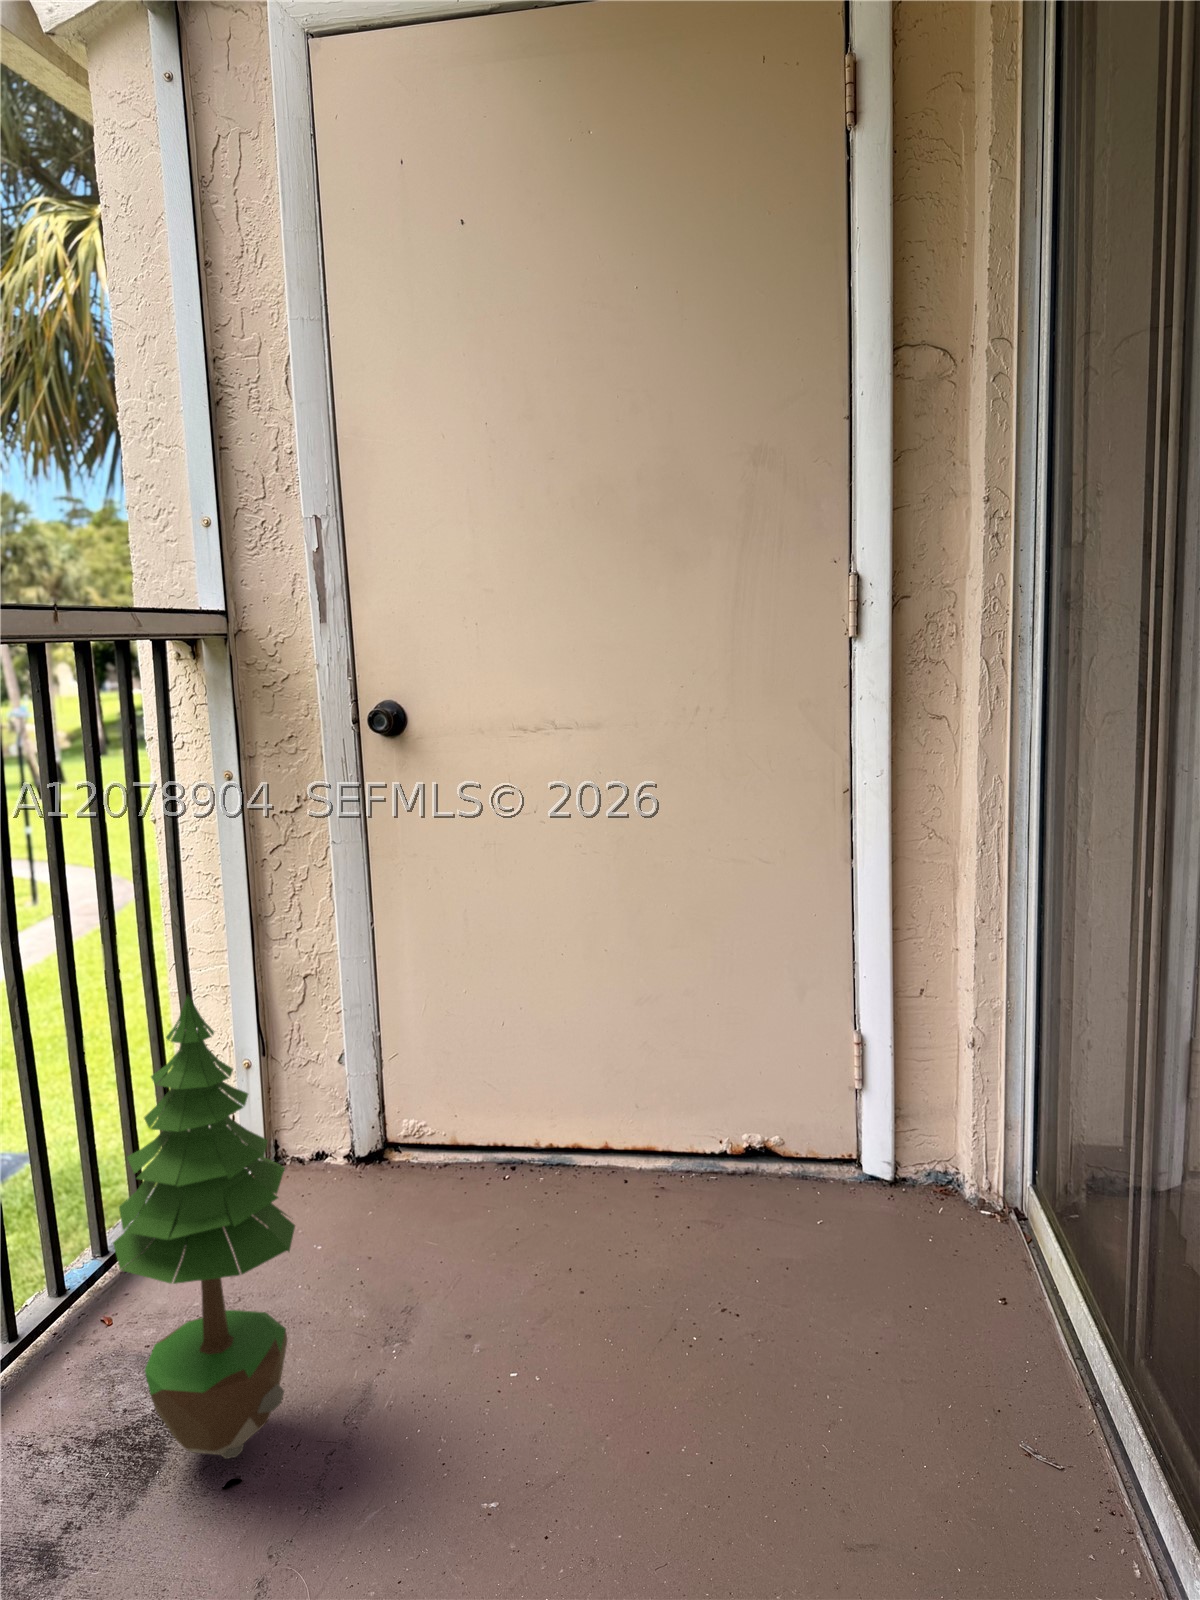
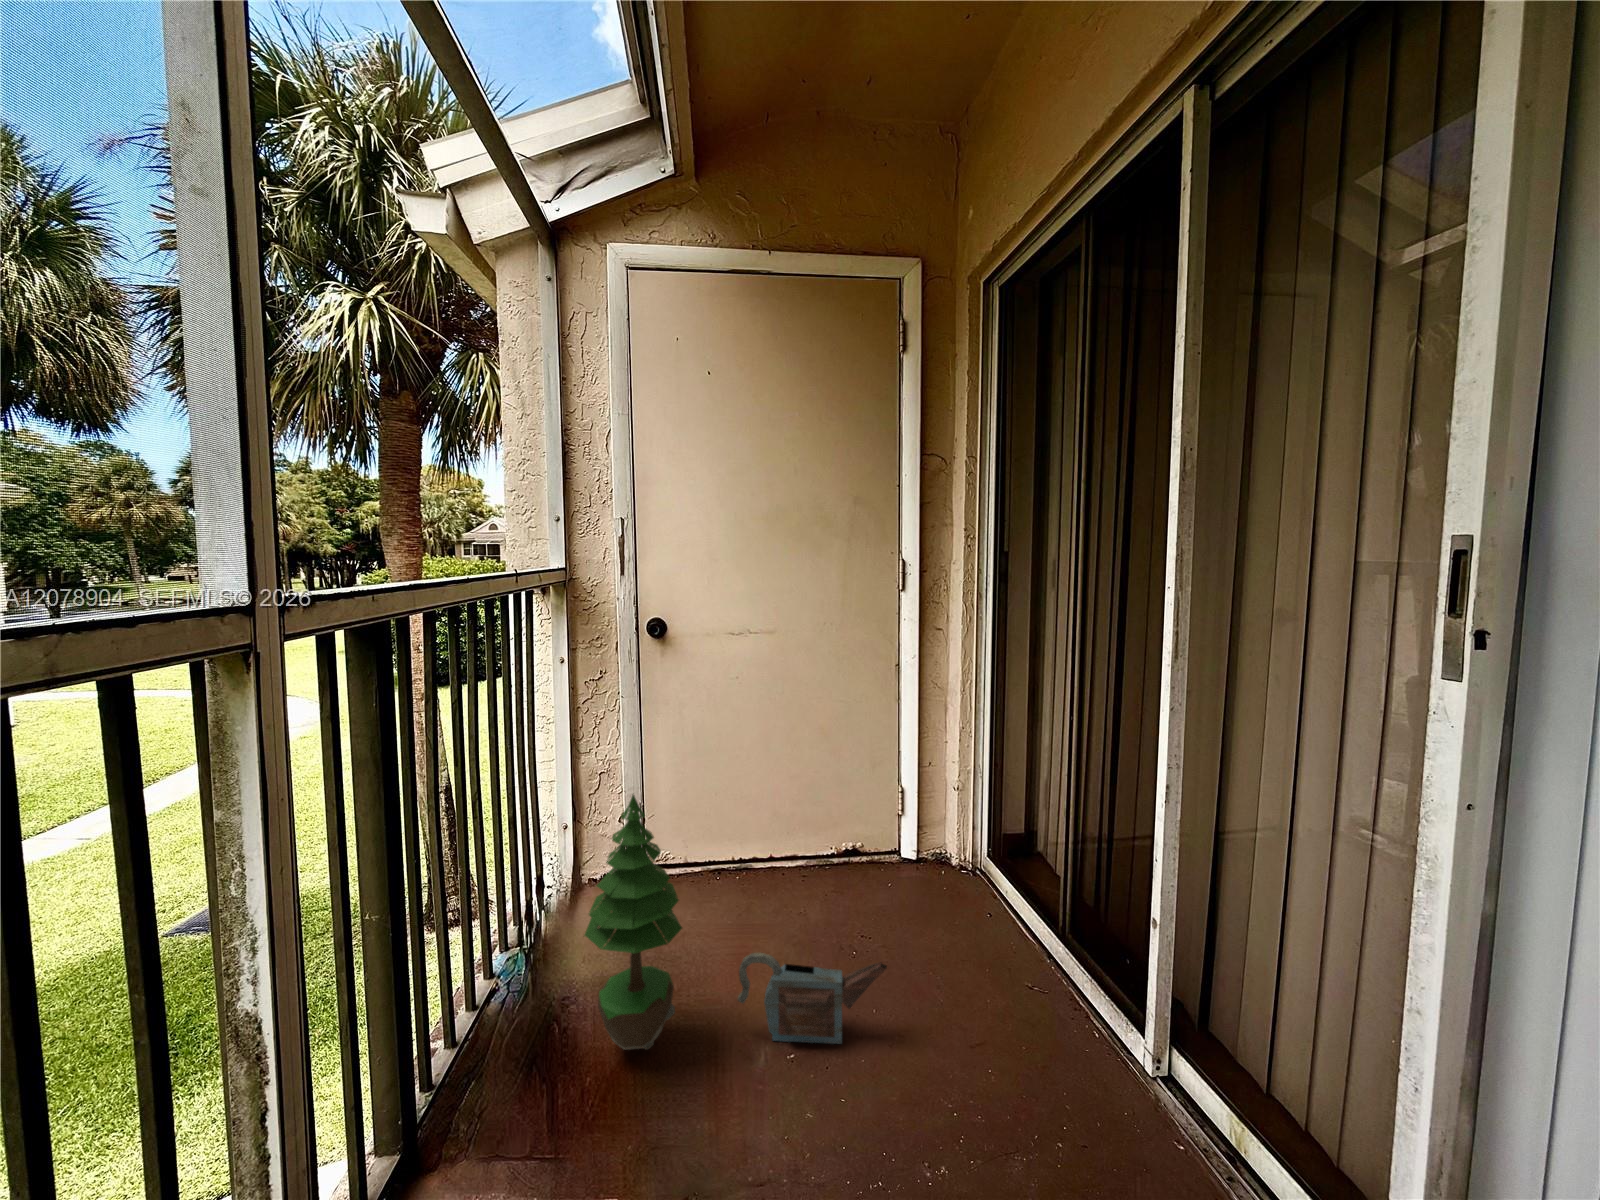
watering can: none [398,1312,674,1512] -> present [738,953,887,1044]

